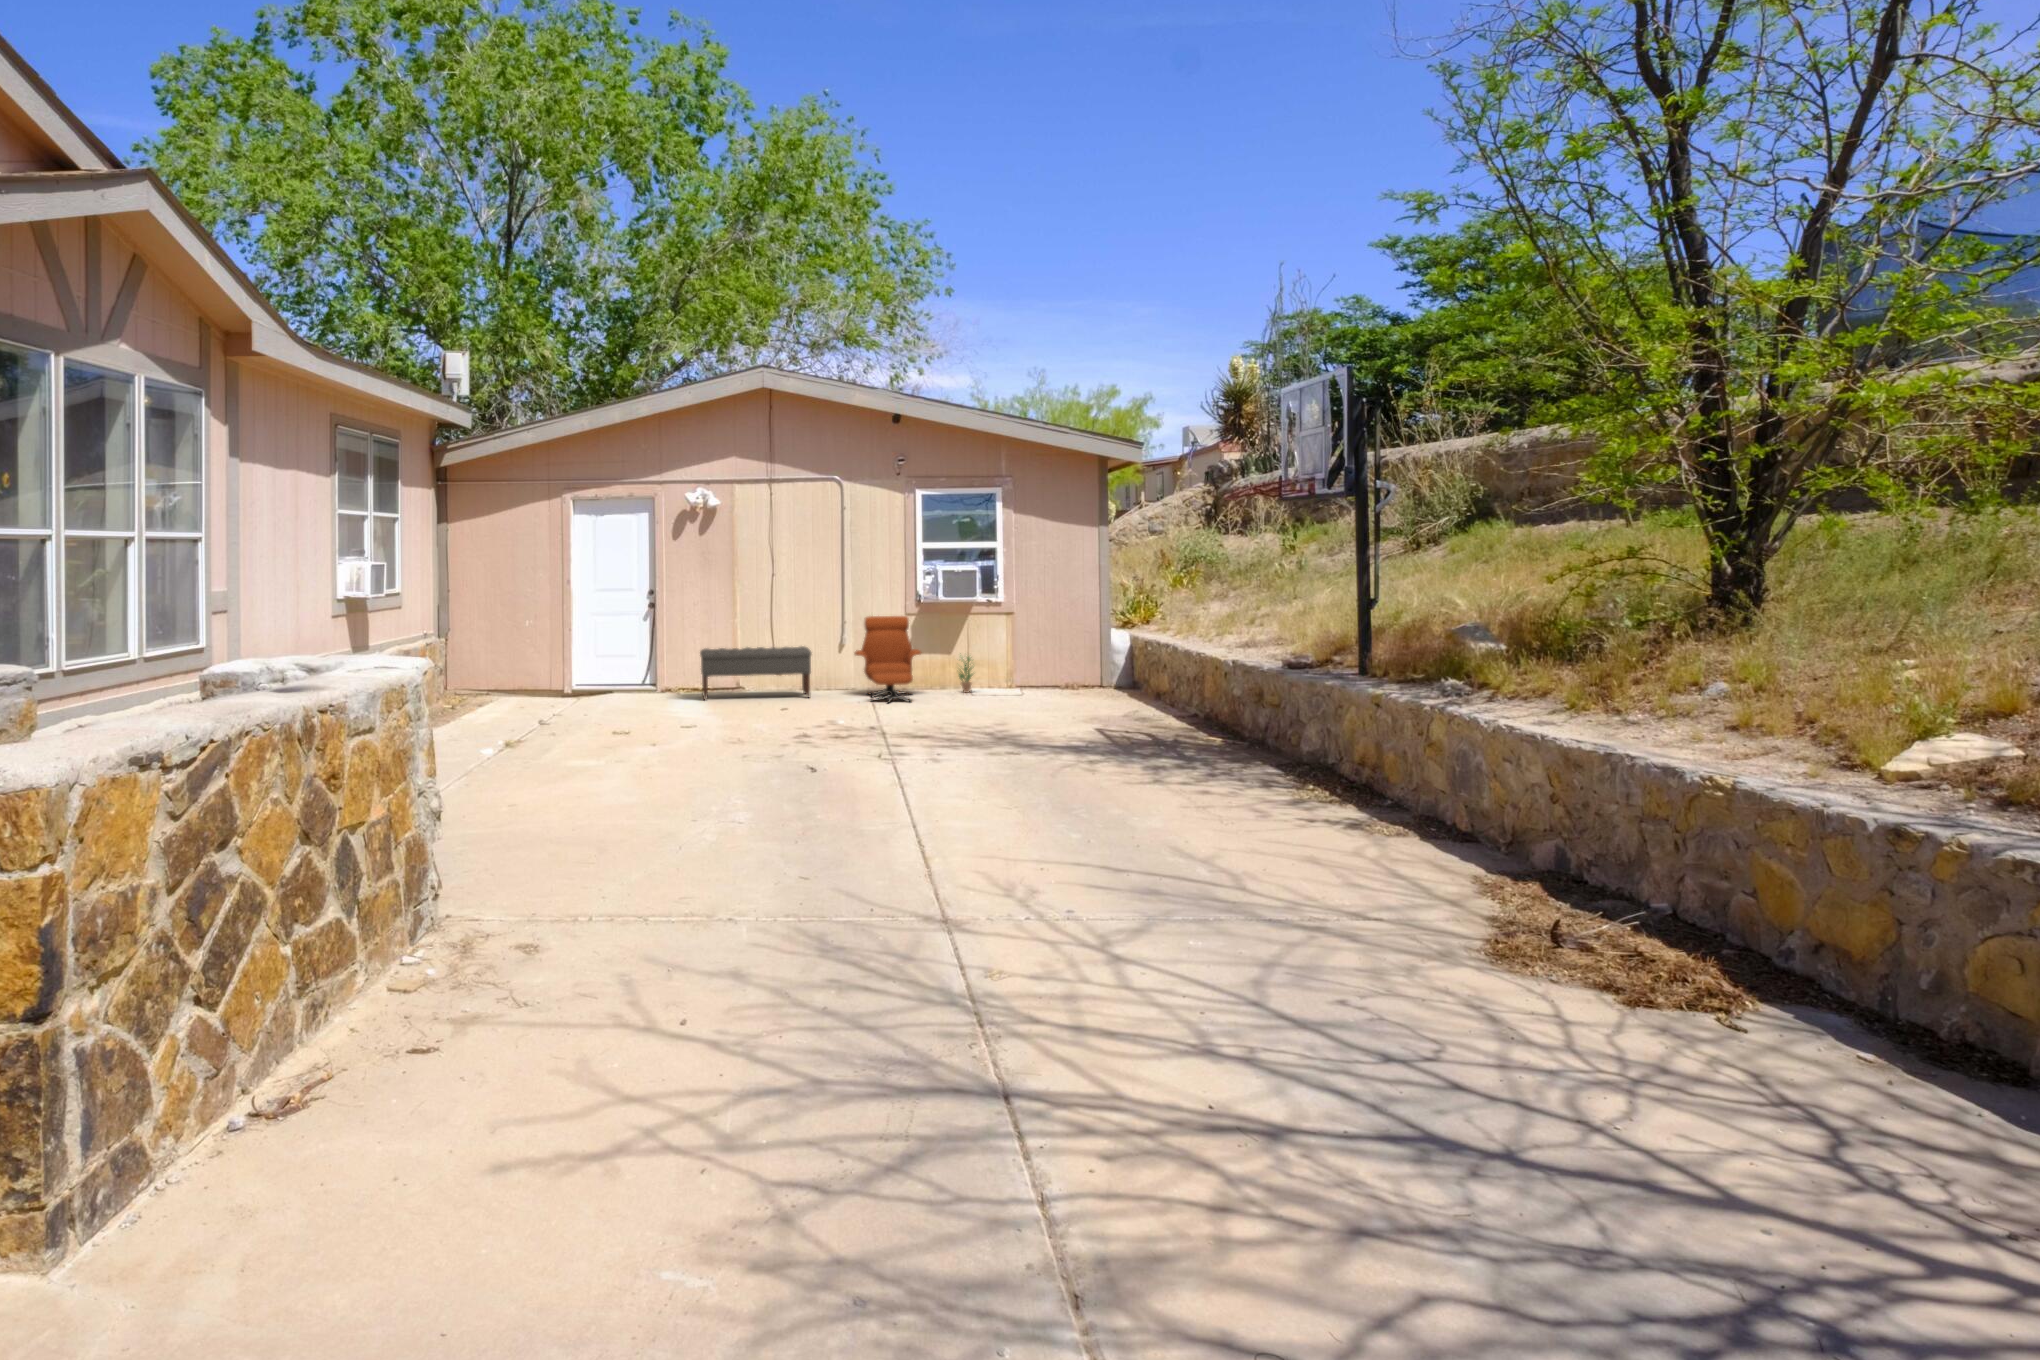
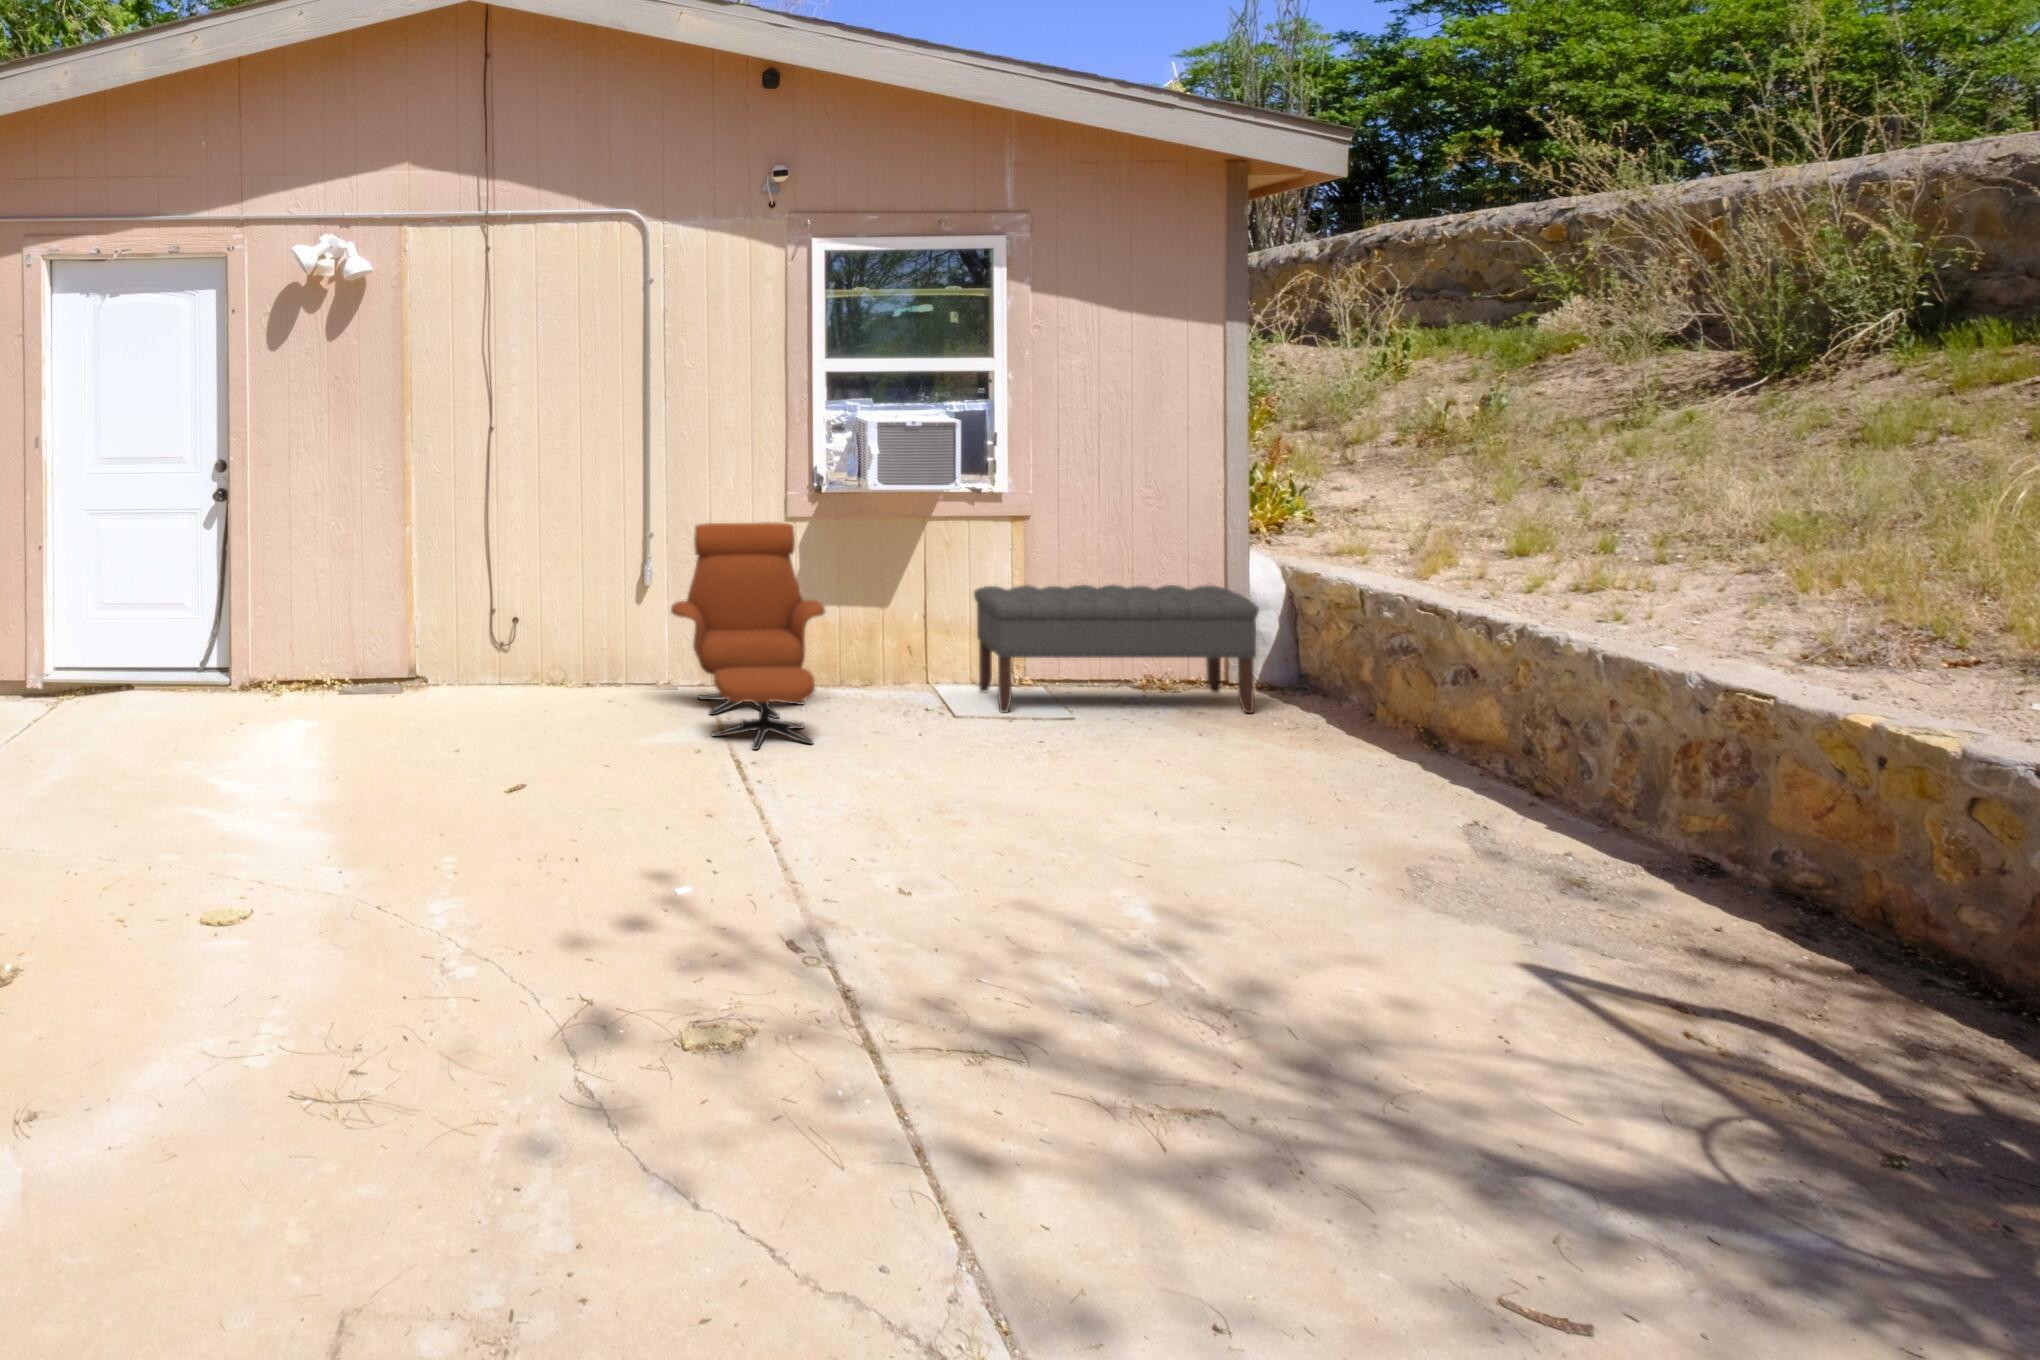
bench: present [700,646,811,700] -> present [974,585,1259,713]
potted plant: present [959,657,973,693] -> none [899,606,948,698]

